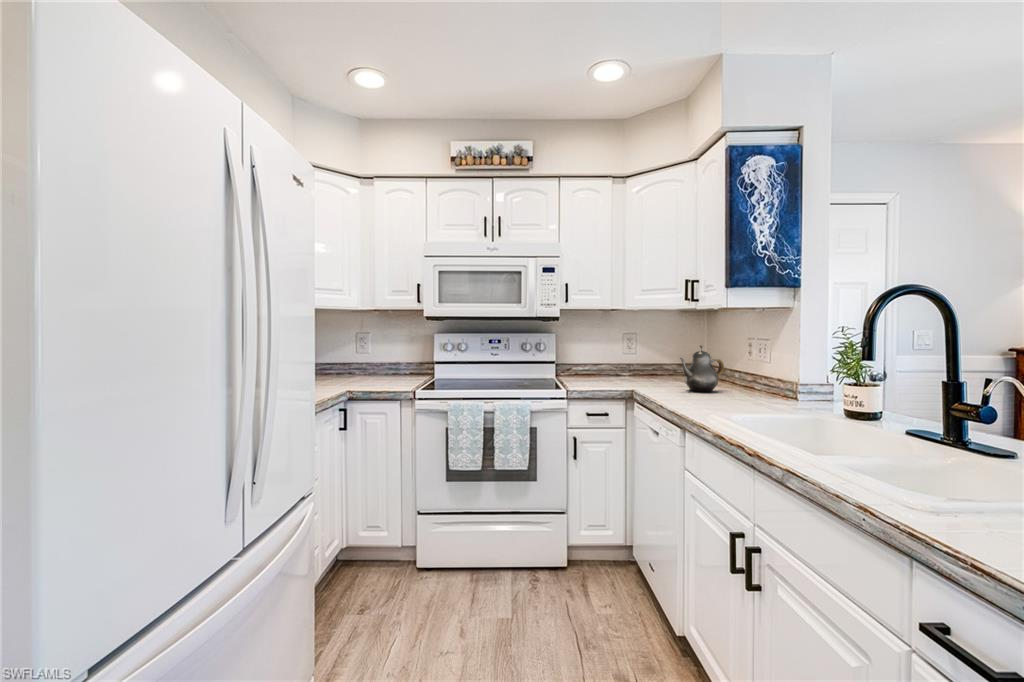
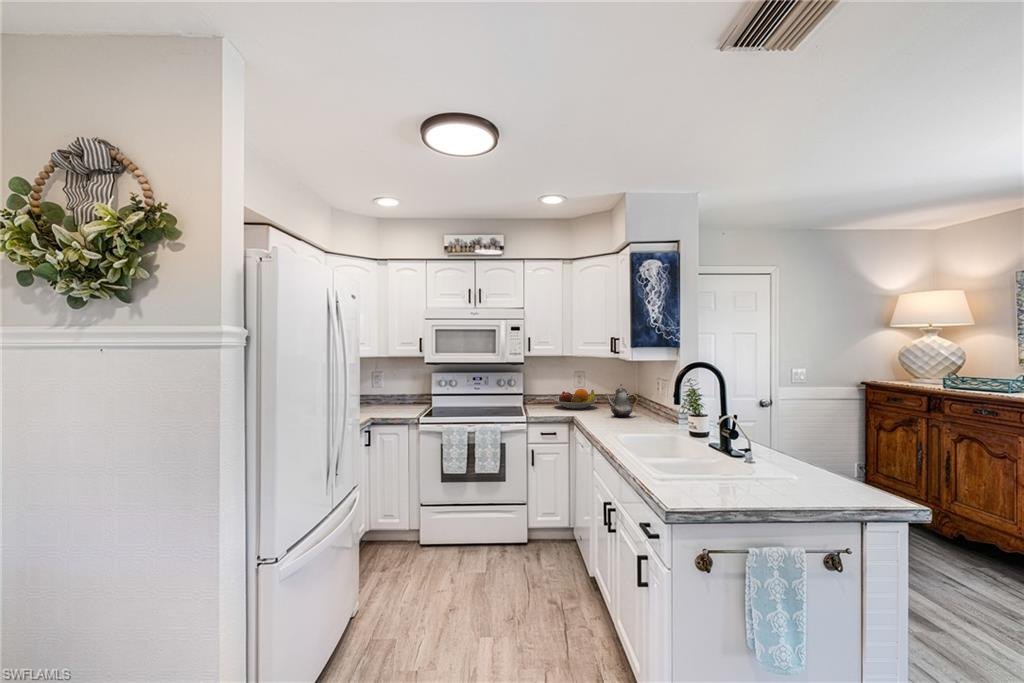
fruit bowl: none [597,356,658,382] -> present [554,389,597,409]

